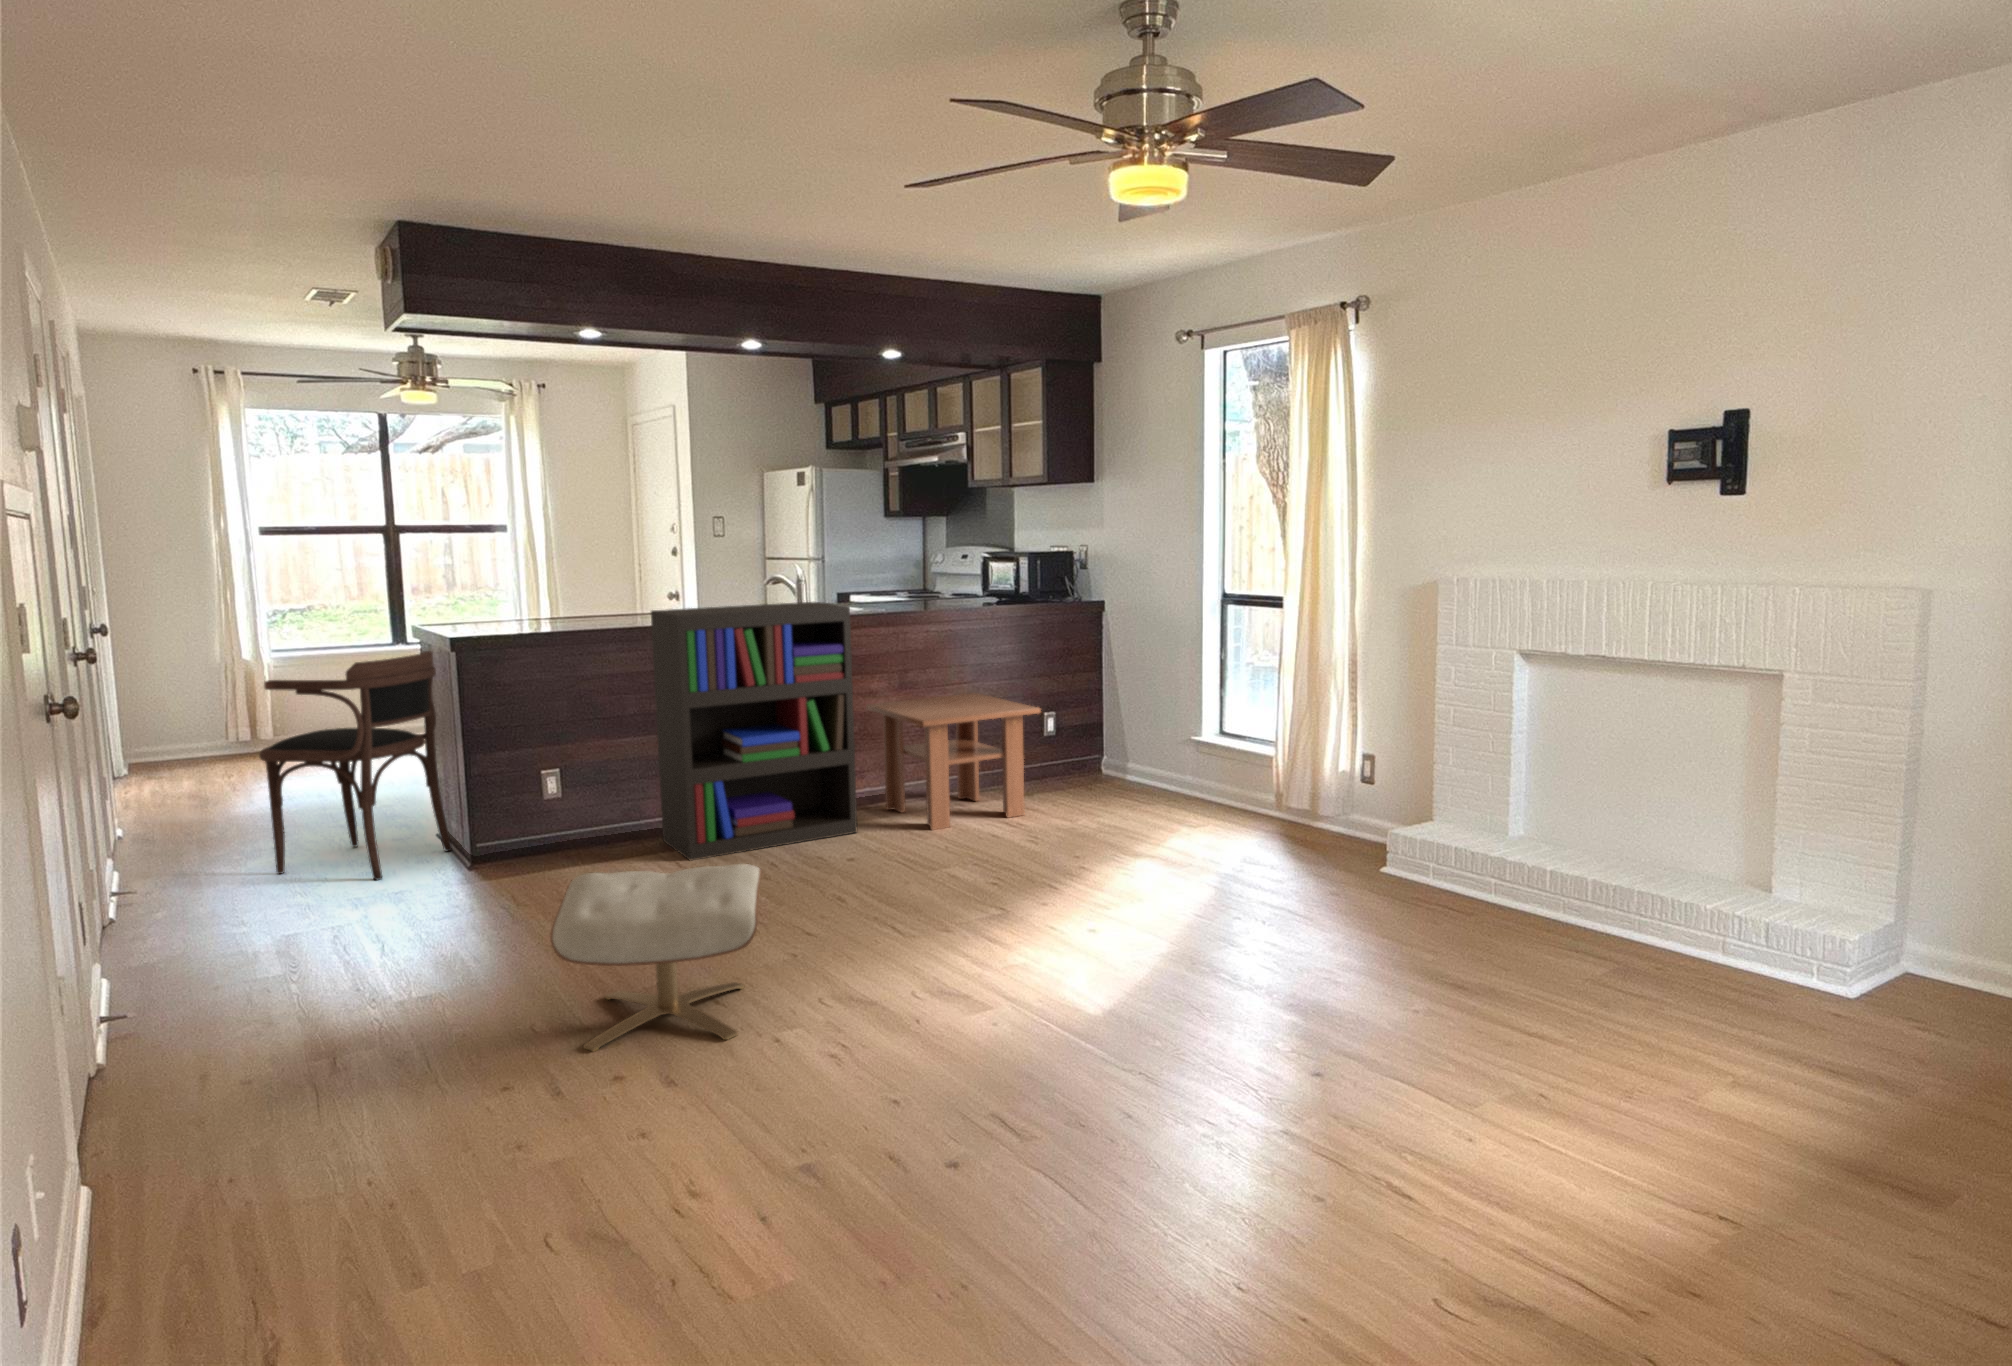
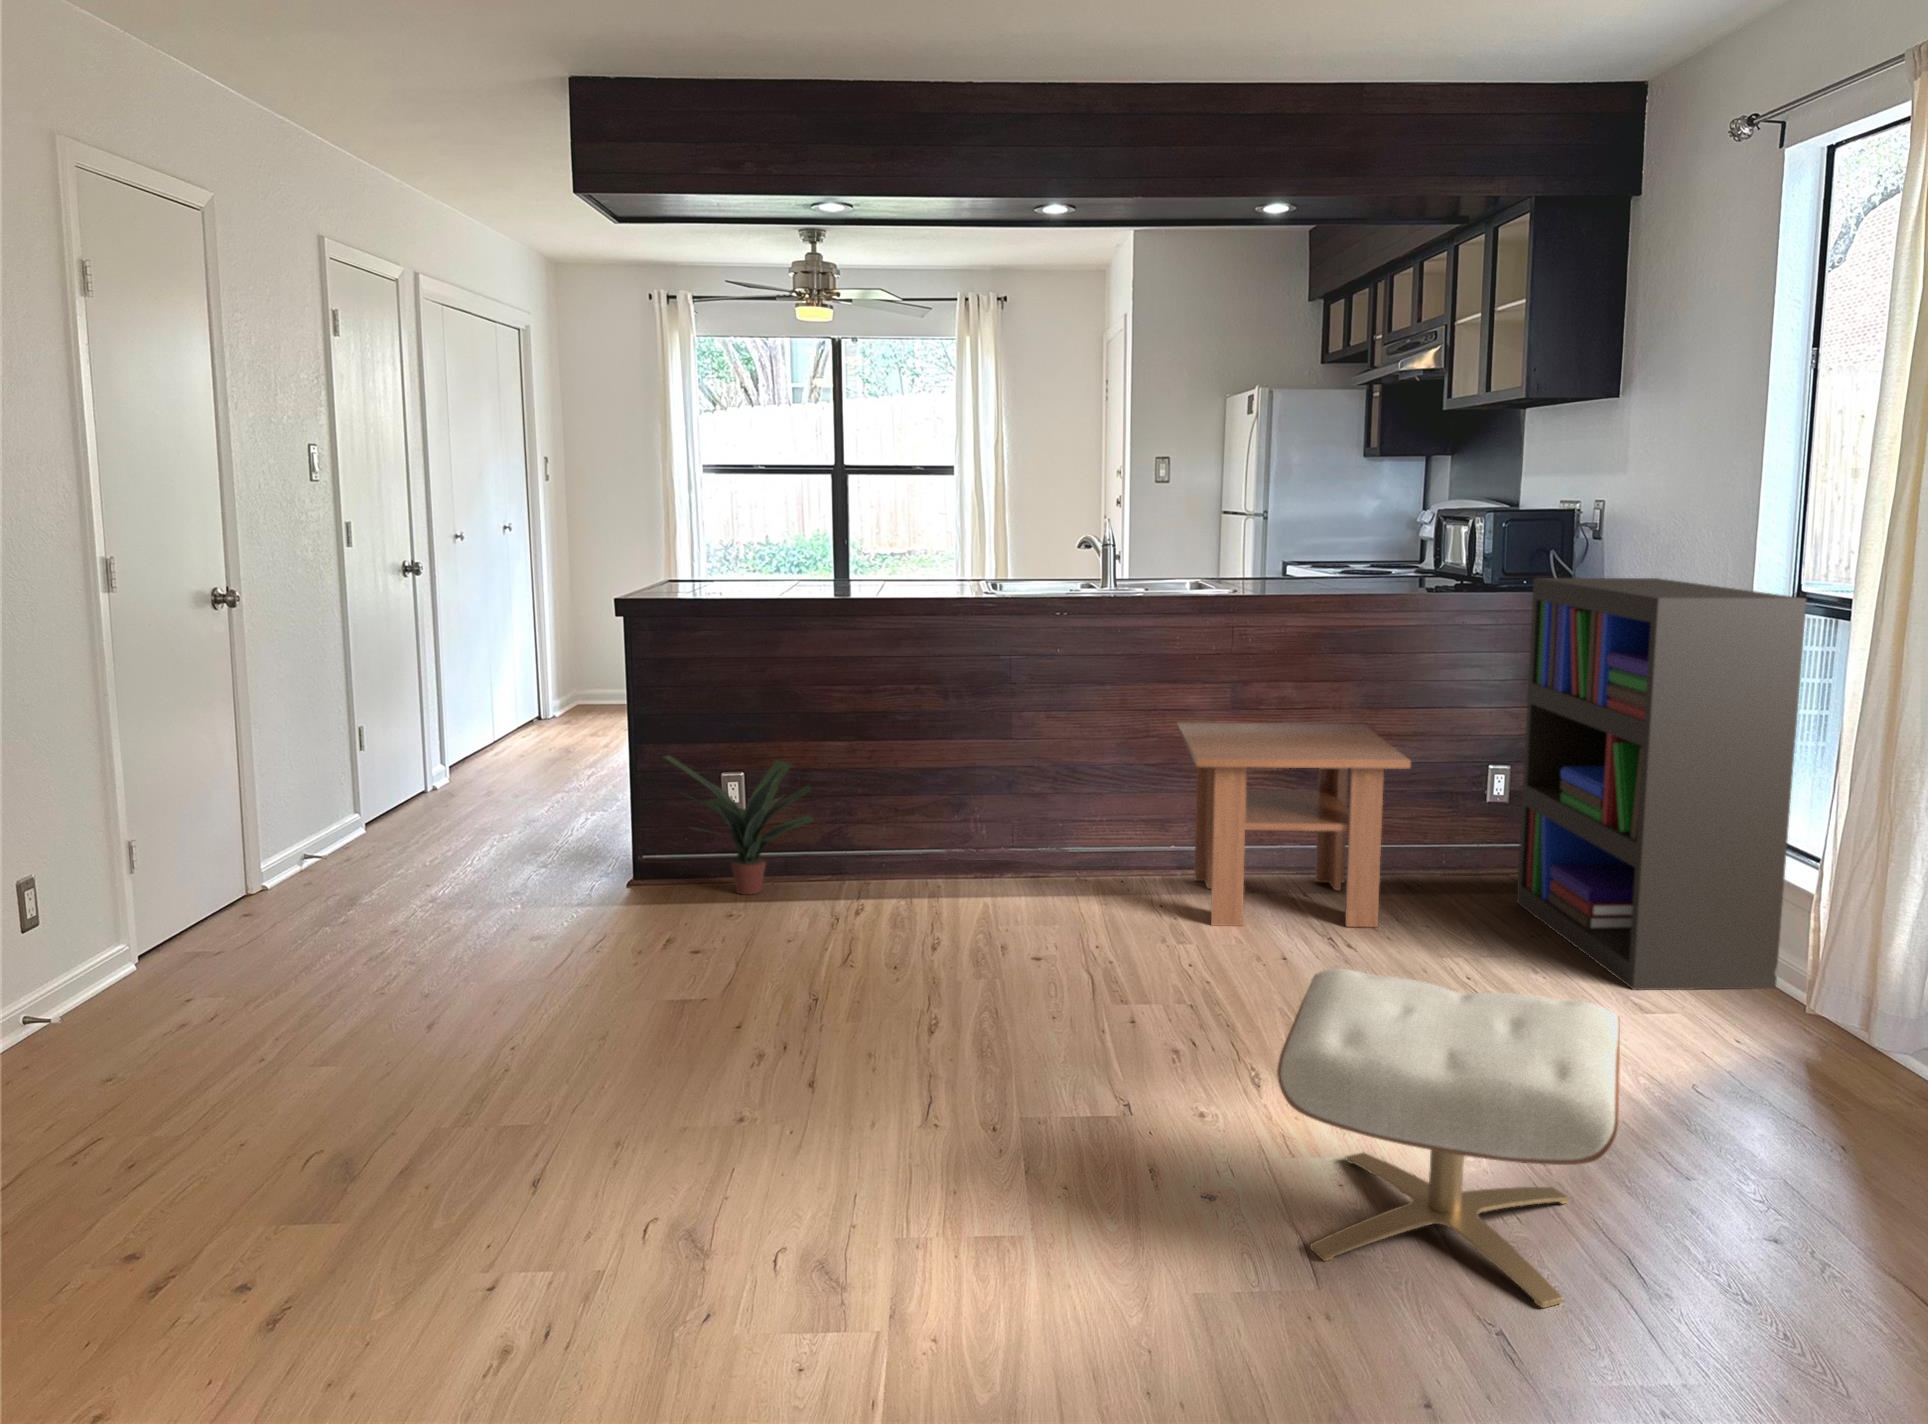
bookshelf: present [651,602,857,860] -> present [1517,578,1806,990]
armchair: present [259,651,452,880] -> none [465,601,661,866]
potted plant: none [514,763,635,868] -> present [664,755,814,895]
ottoman: present [550,864,762,1051] -> present [1277,969,1620,1308]

